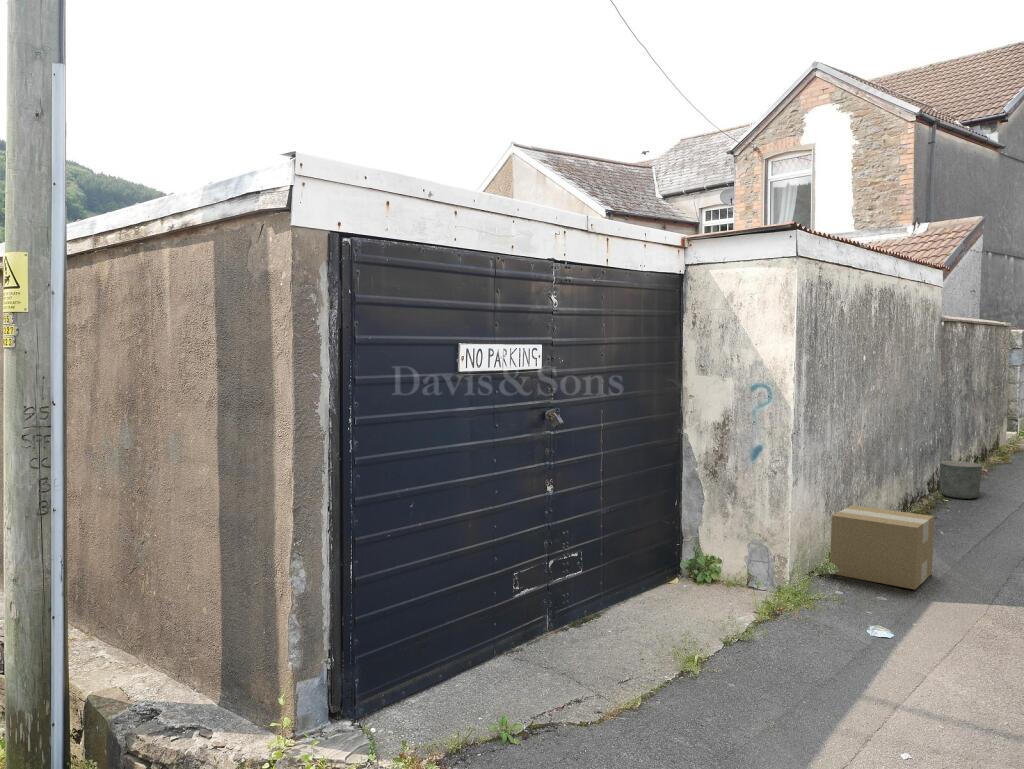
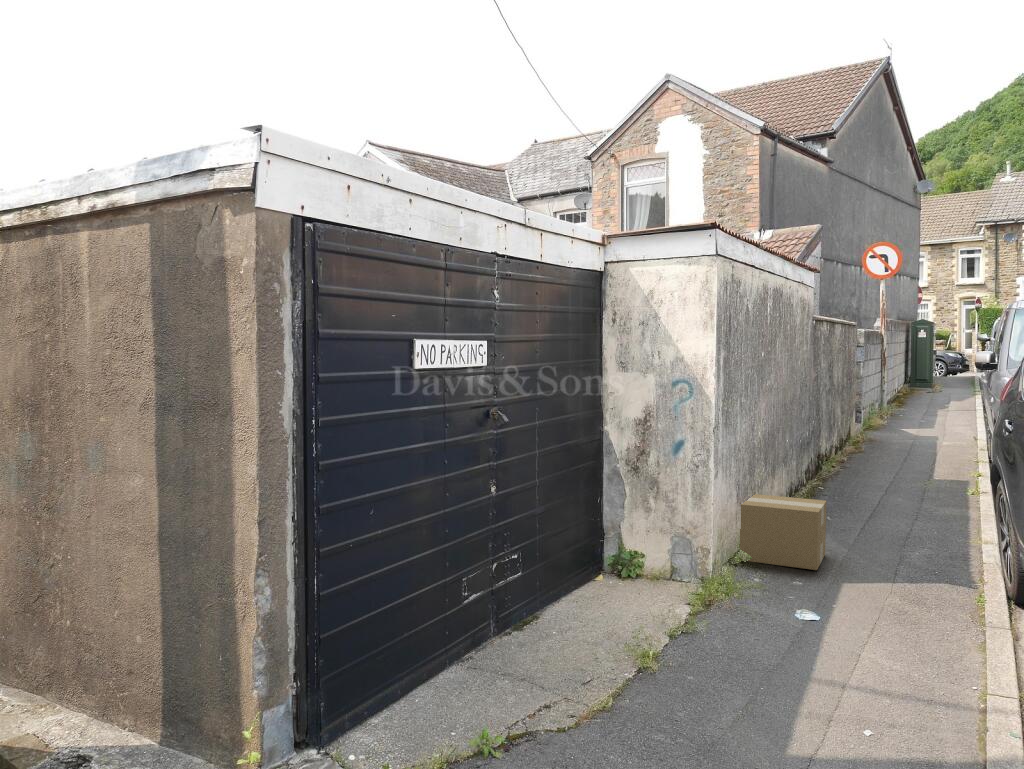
planter: present [940,461,982,499] -> none [806,450,842,484]

